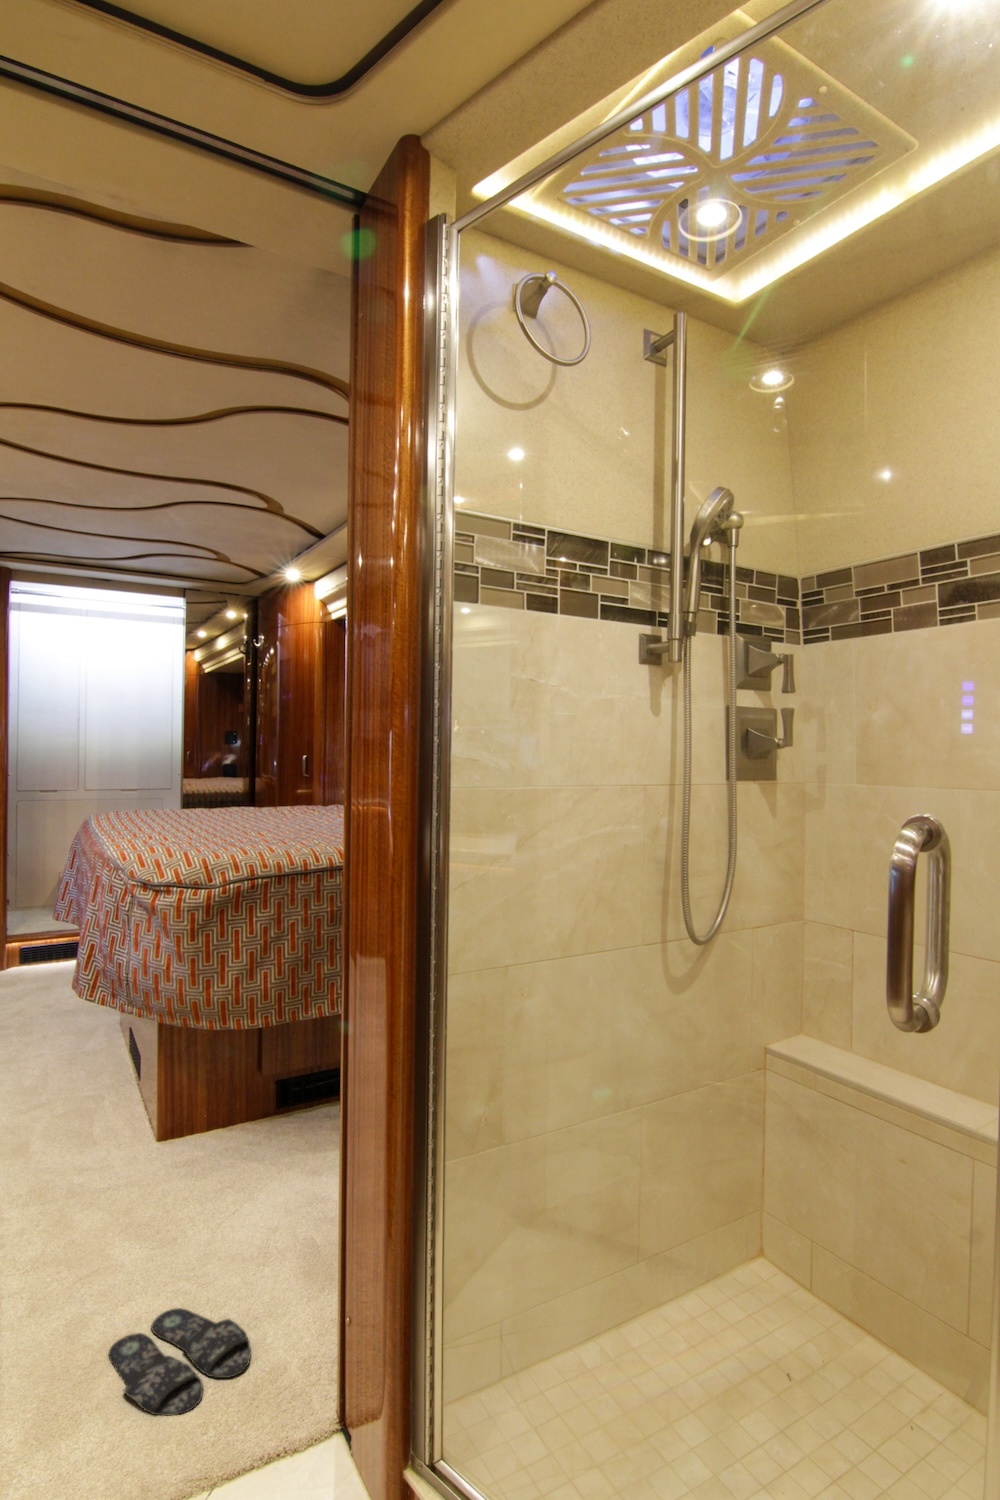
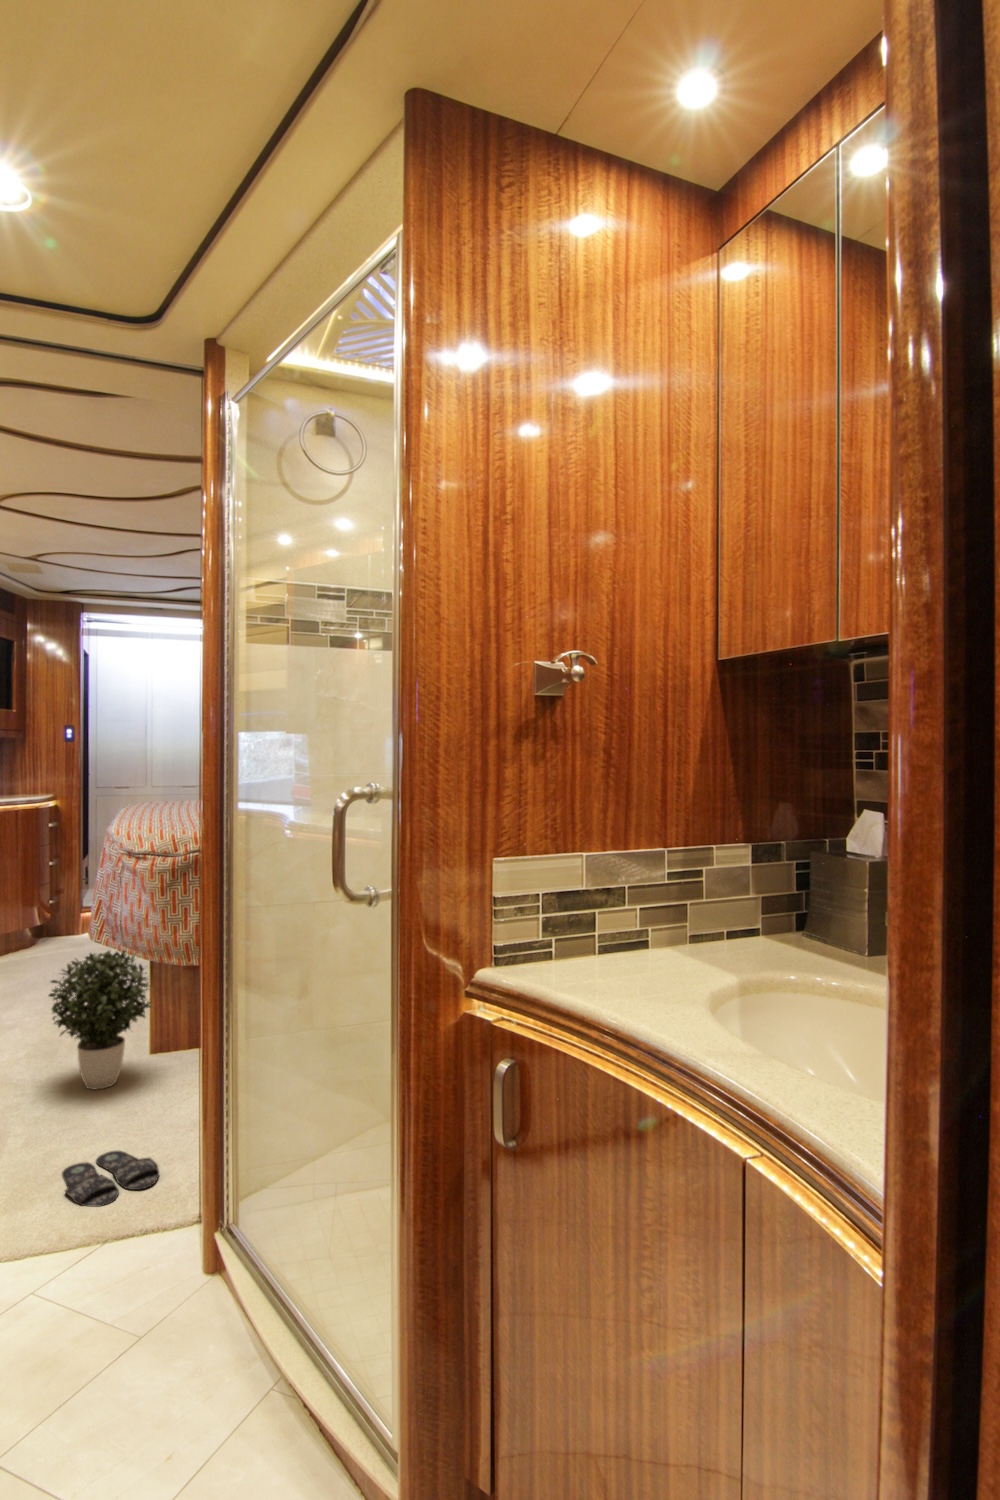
potted plant: none [47,1014,186,1204] -> present [49,951,152,1090]

